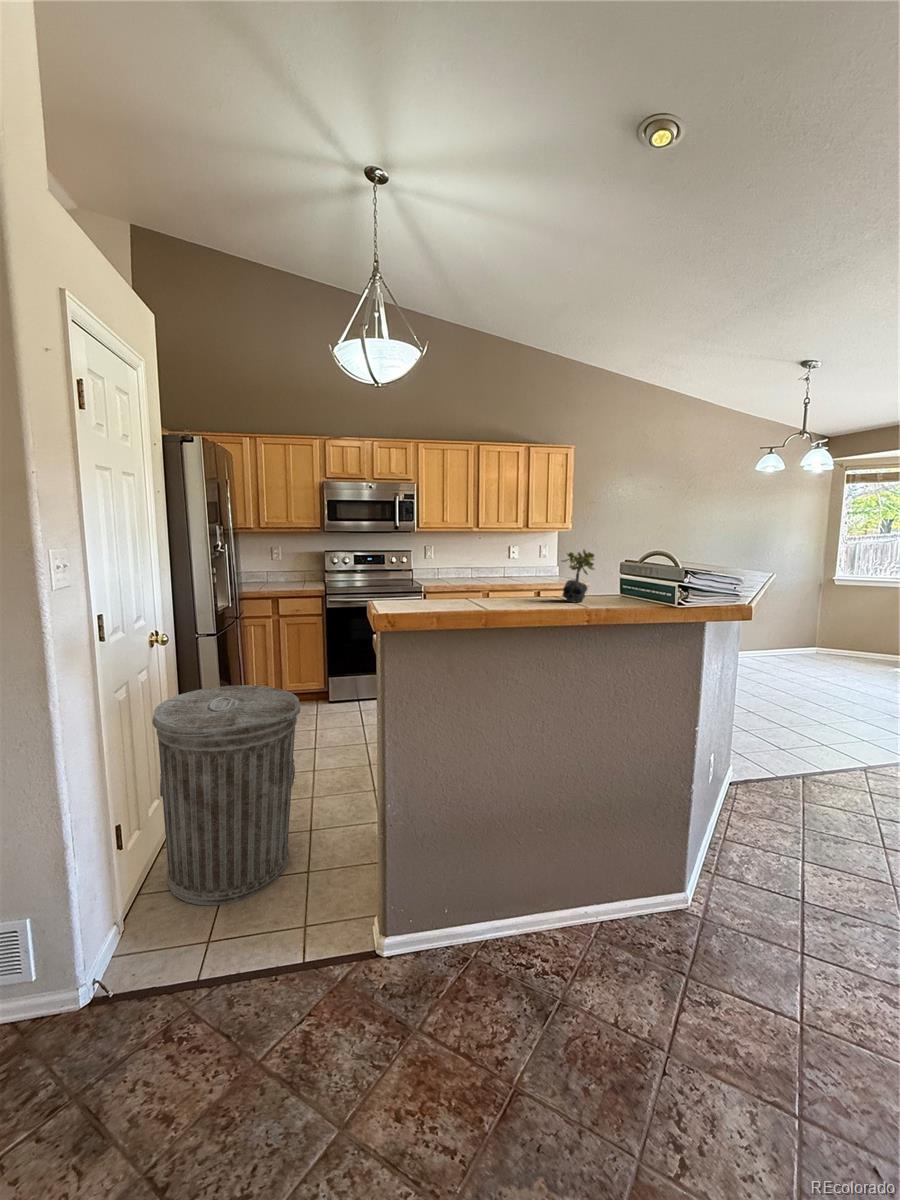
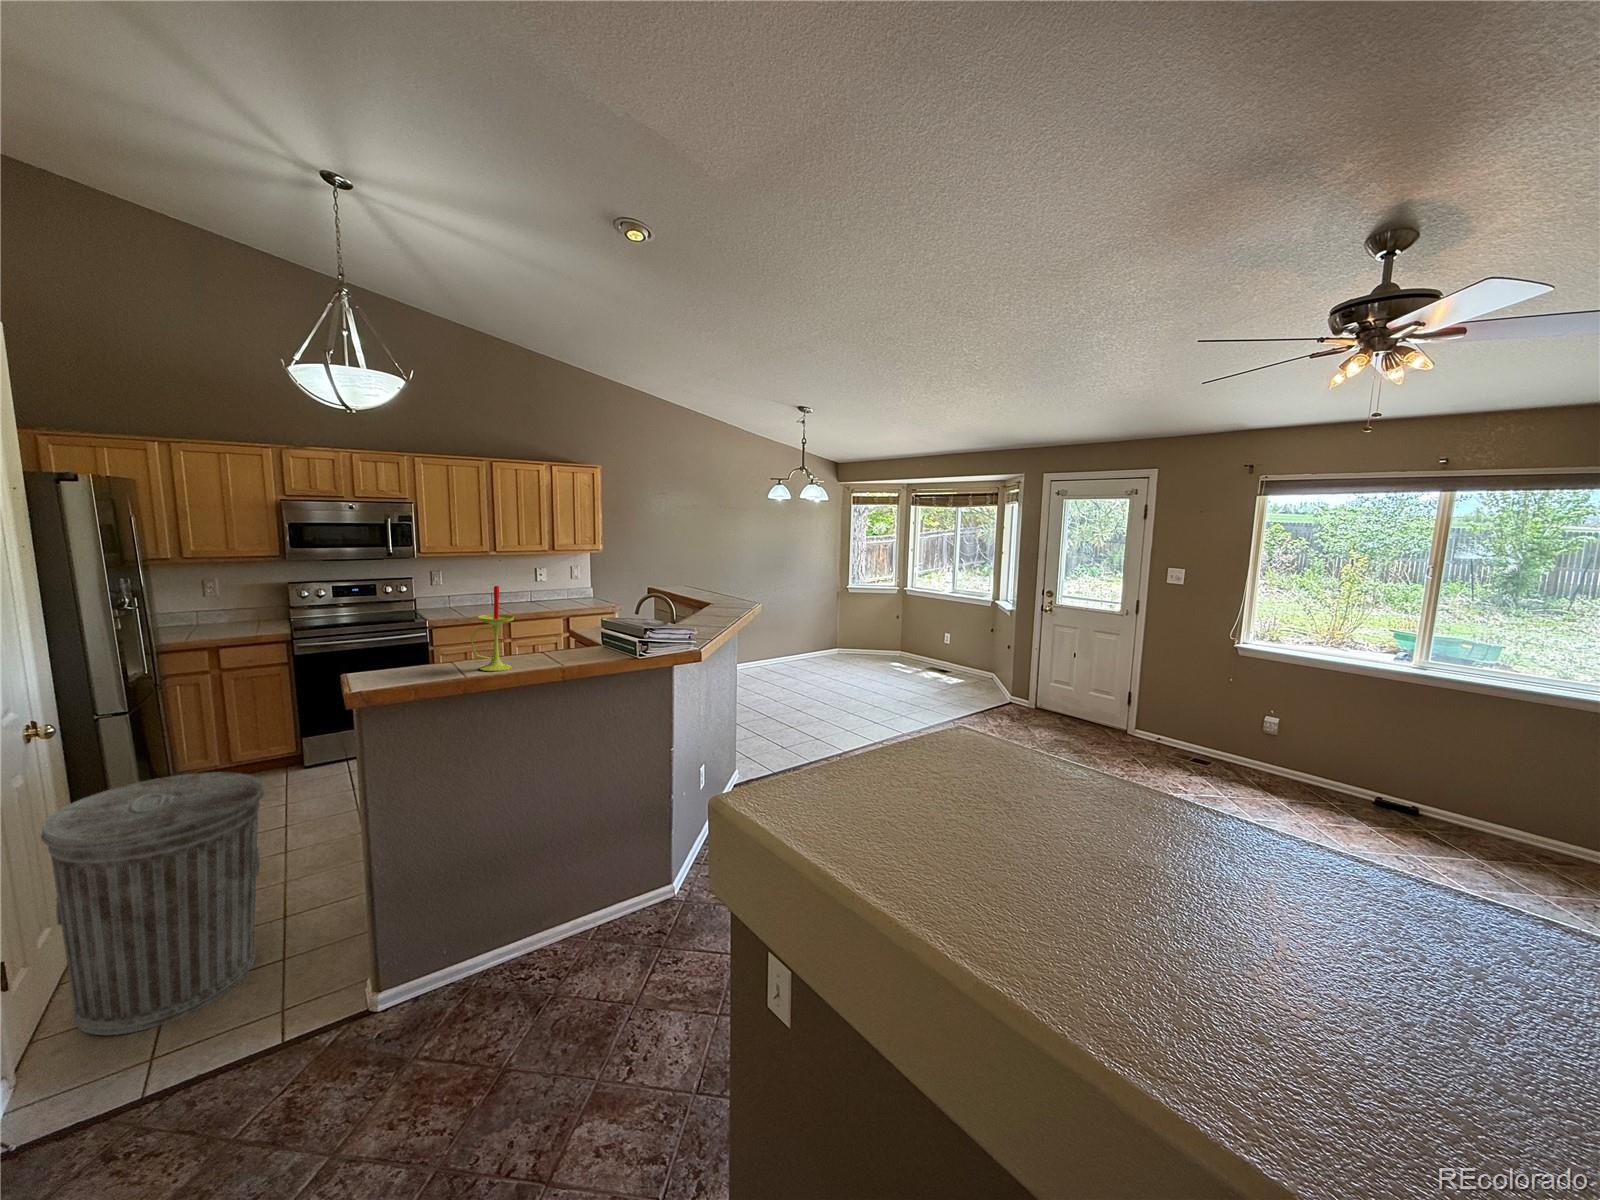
candle: none [486,505,531,605] -> present [471,586,514,671]
succulent plant: present [562,550,595,602] -> none [548,614,578,662]

